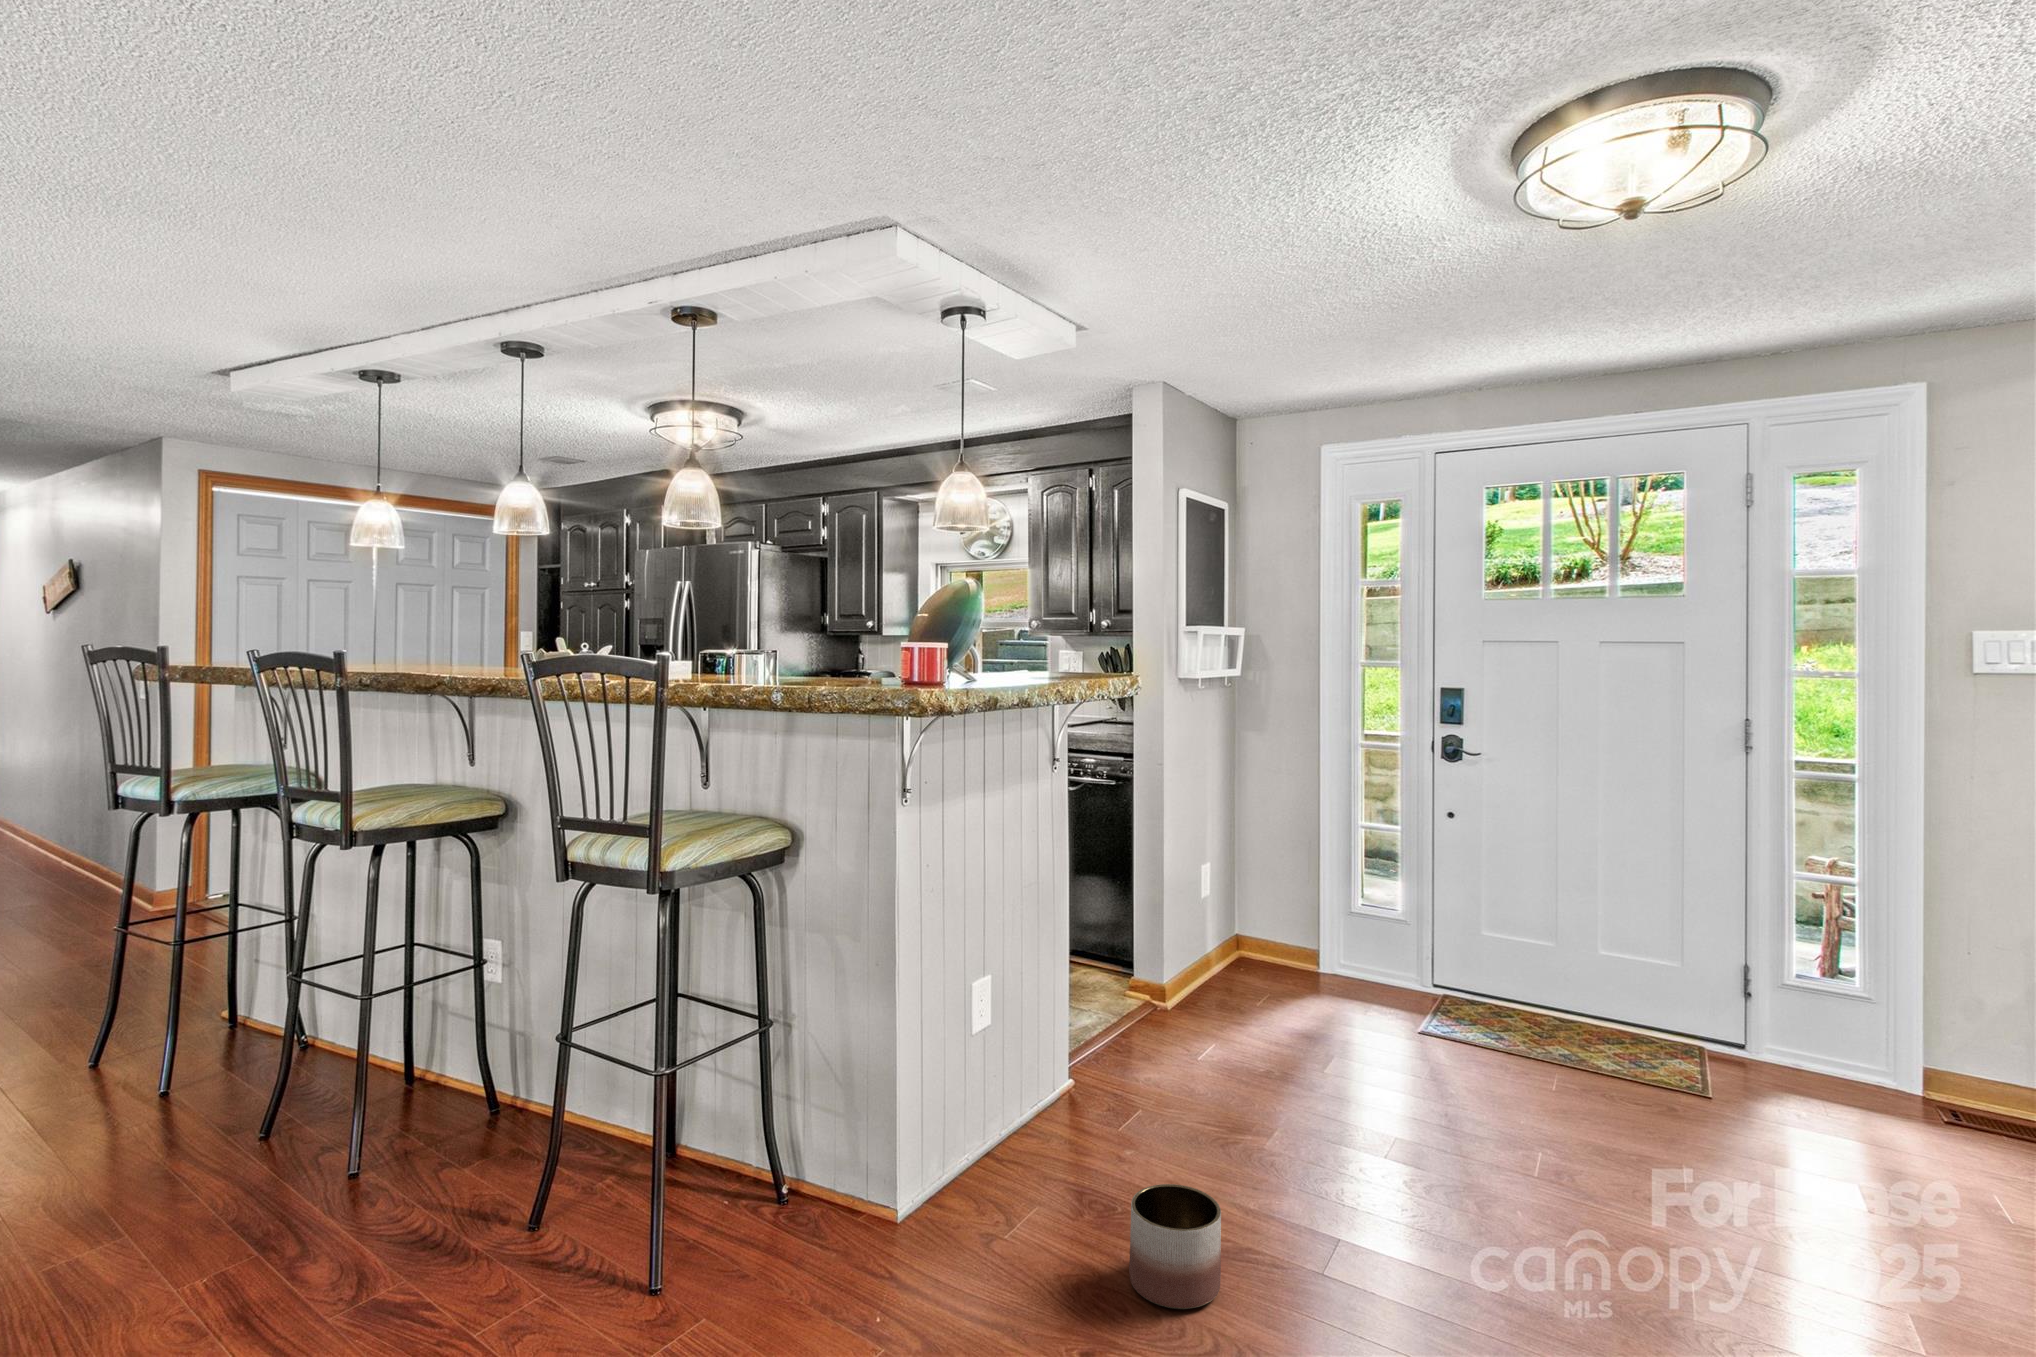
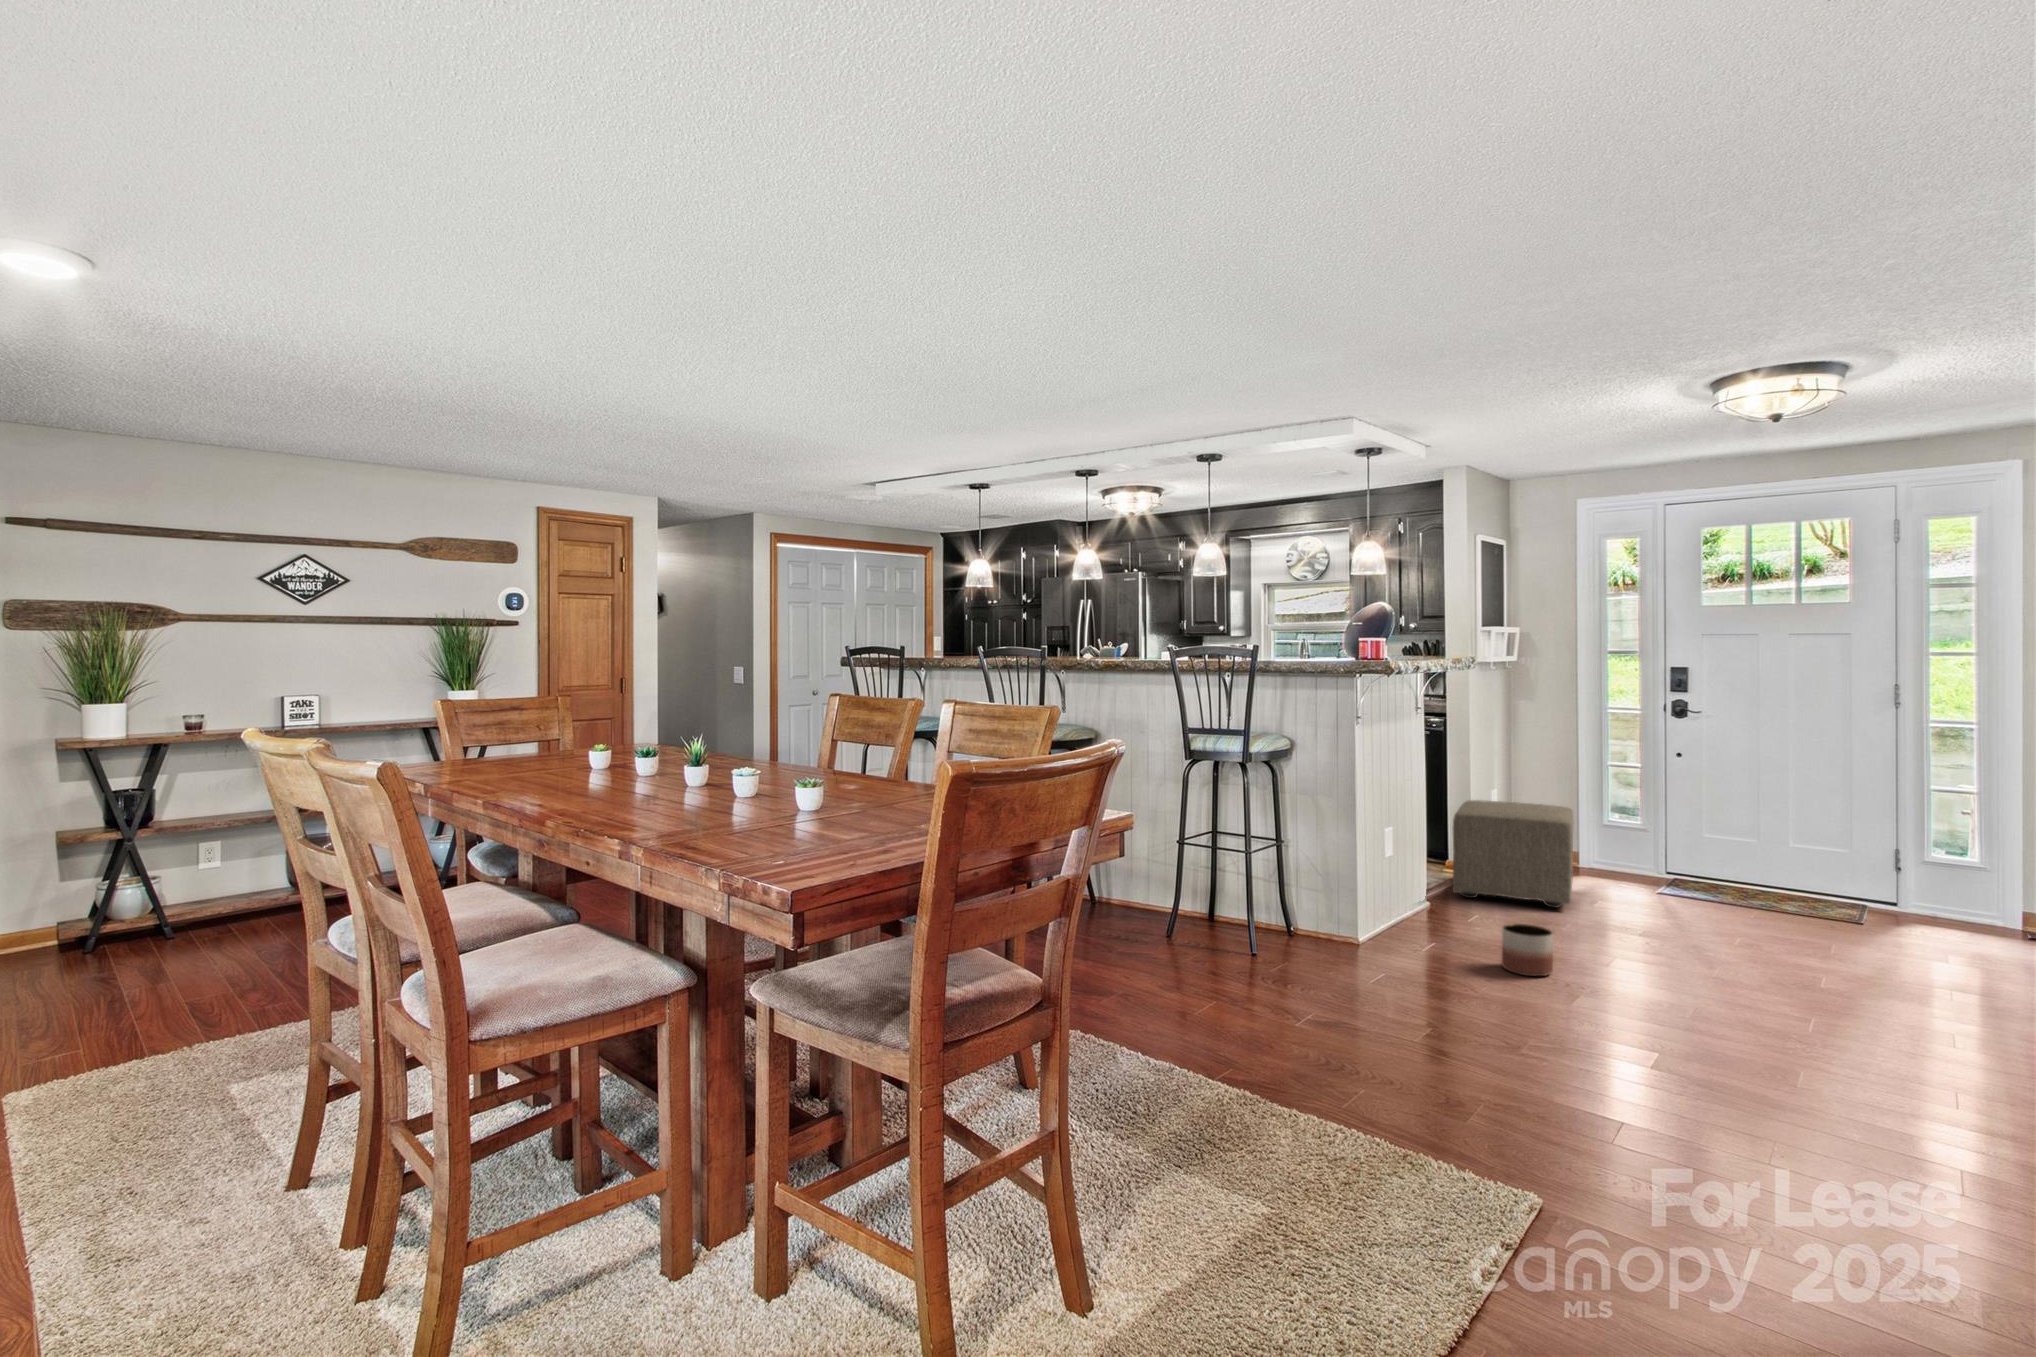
ottoman: none [1118,891,1303,1077] -> present [1453,800,1573,908]

